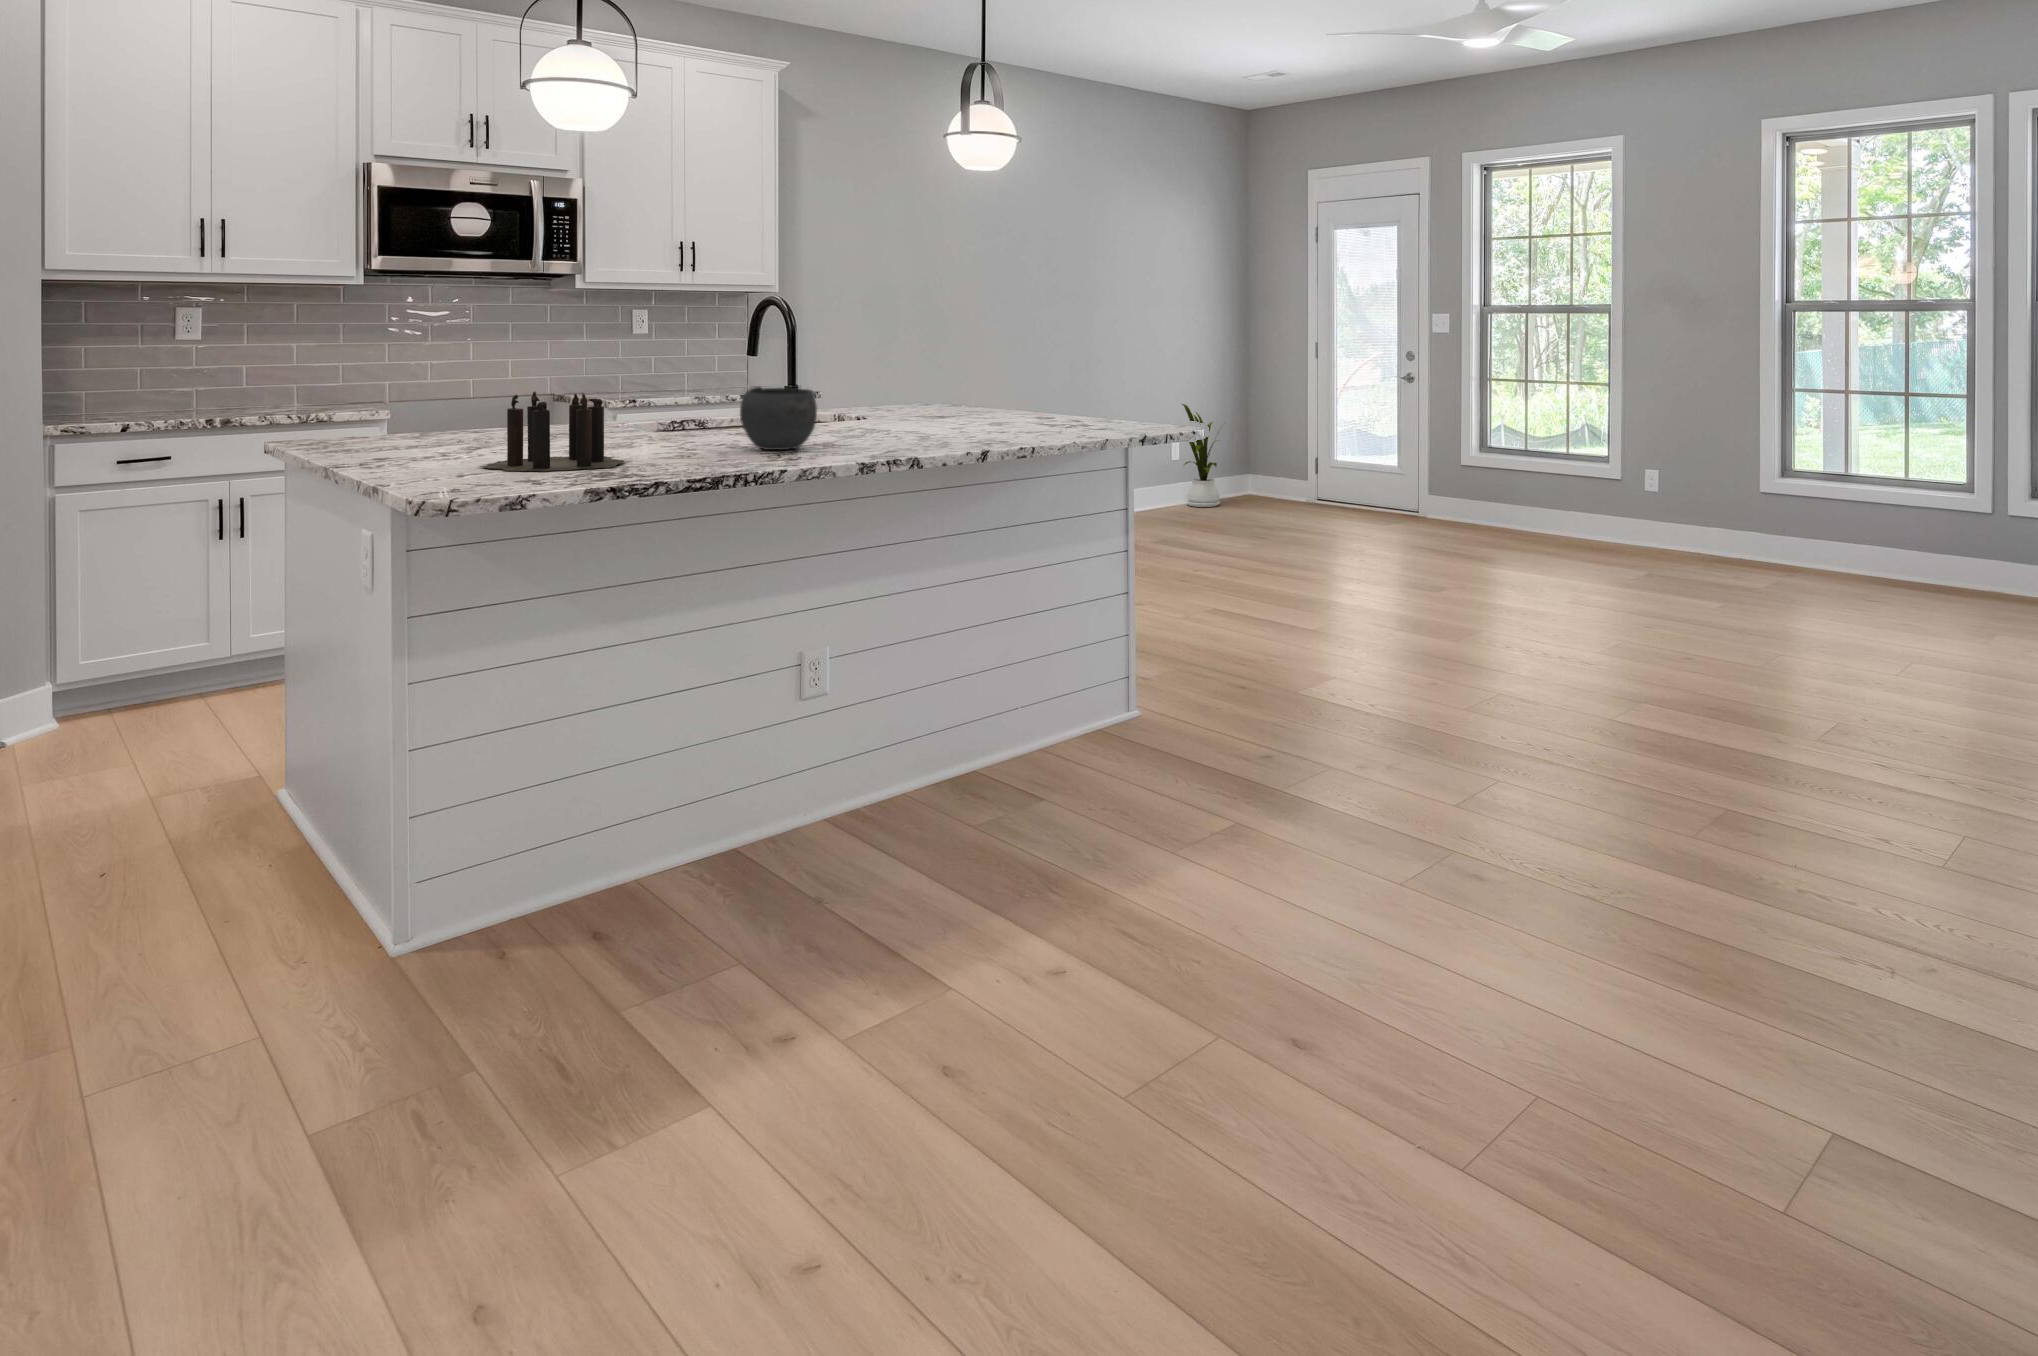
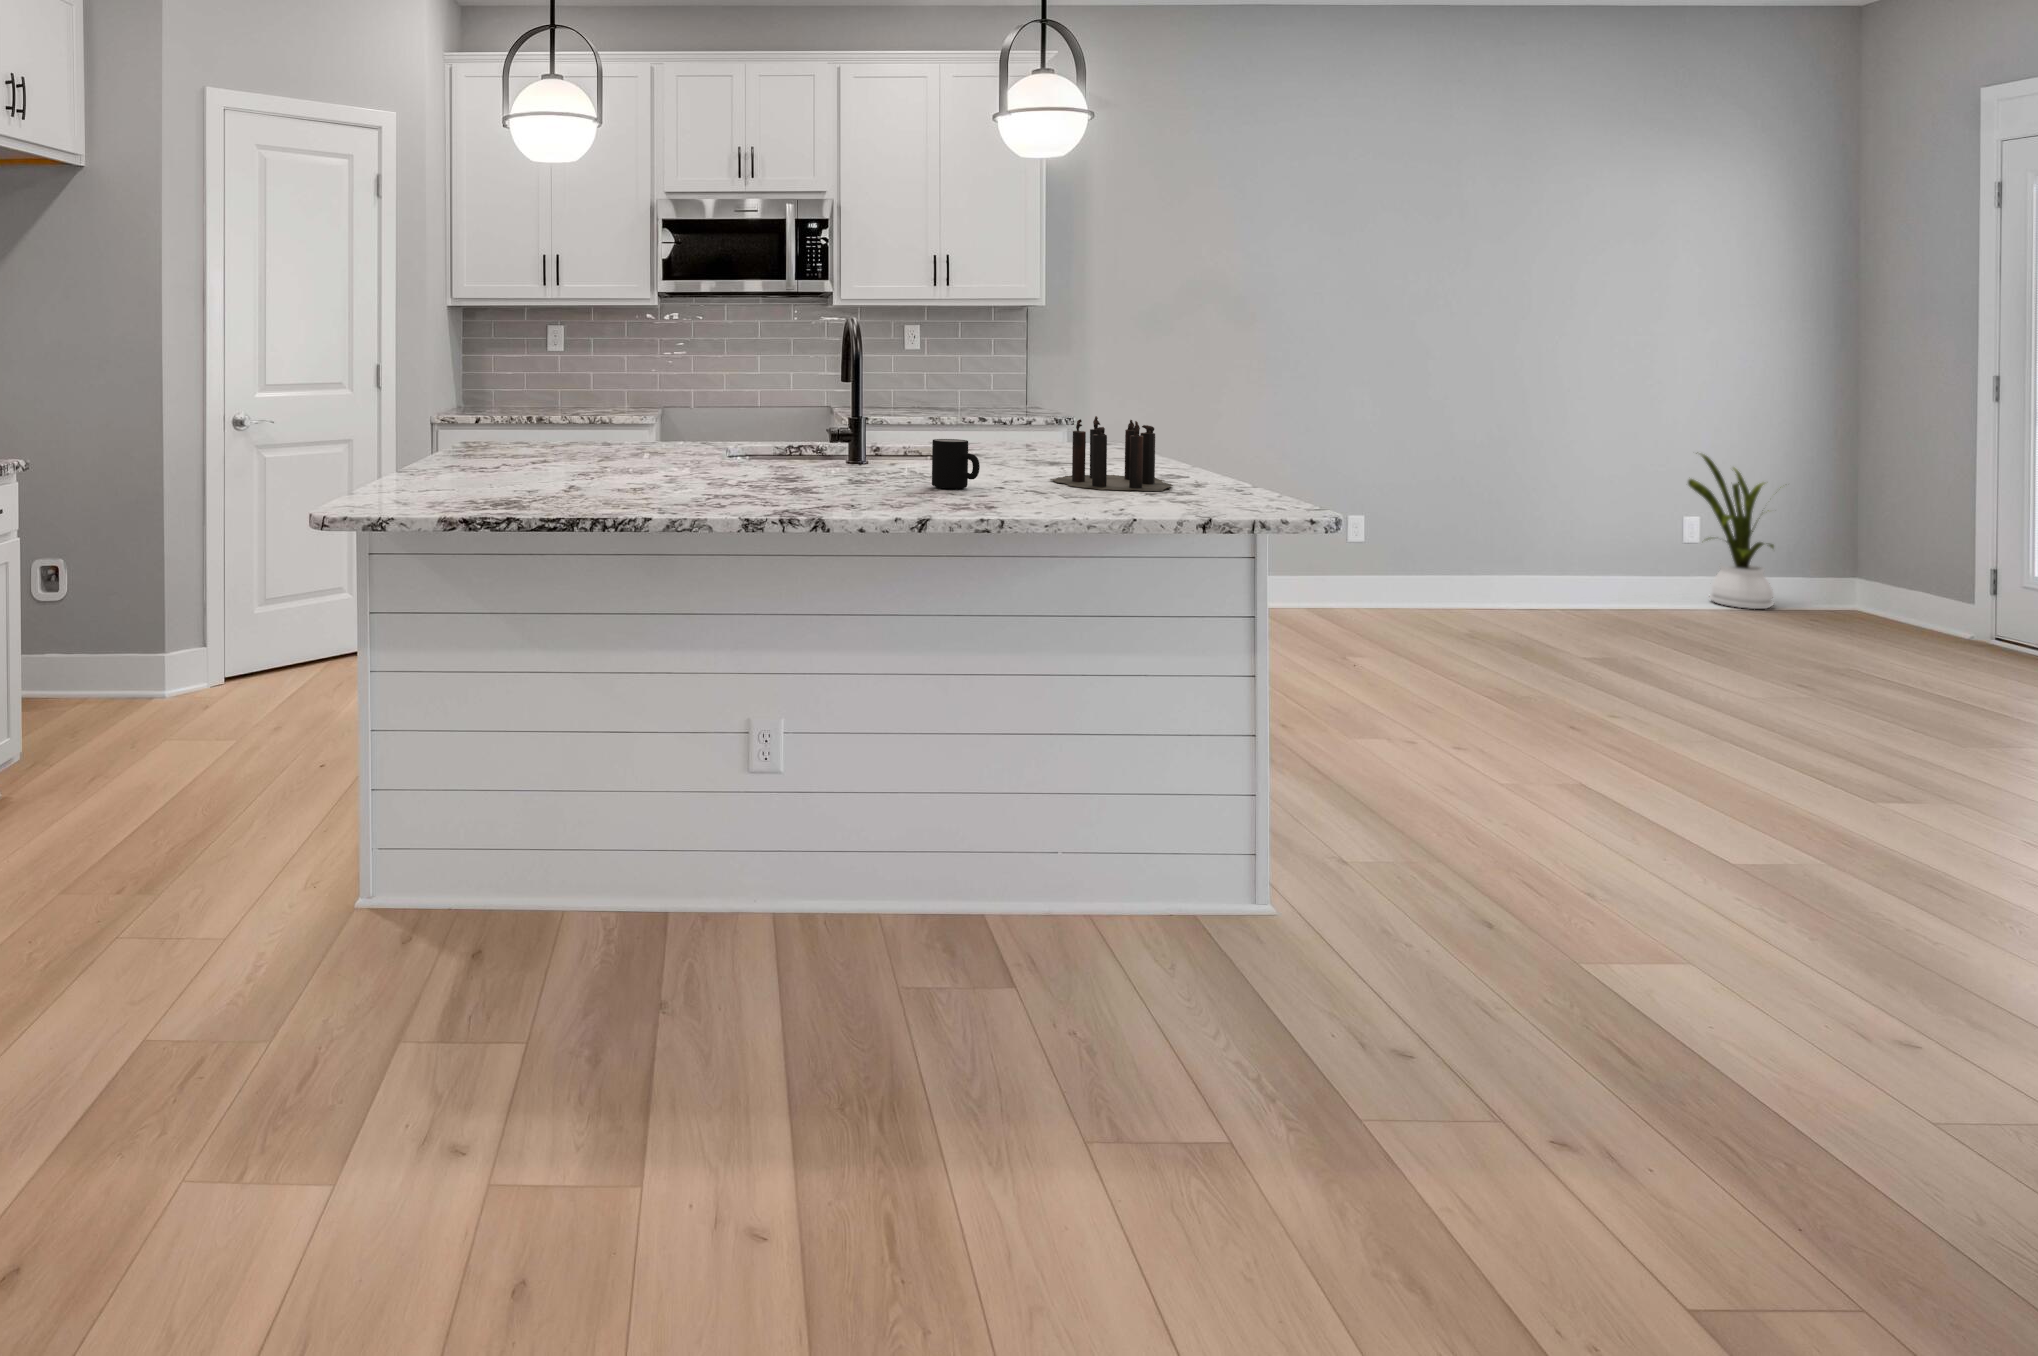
bowl: present [740,387,817,450] -> none [675,421,758,493]
candle: present [480,392,625,472] -> present [1050,416,1173,491]
mug: none [921,396,964,435] -> present [932,439,980,488]

